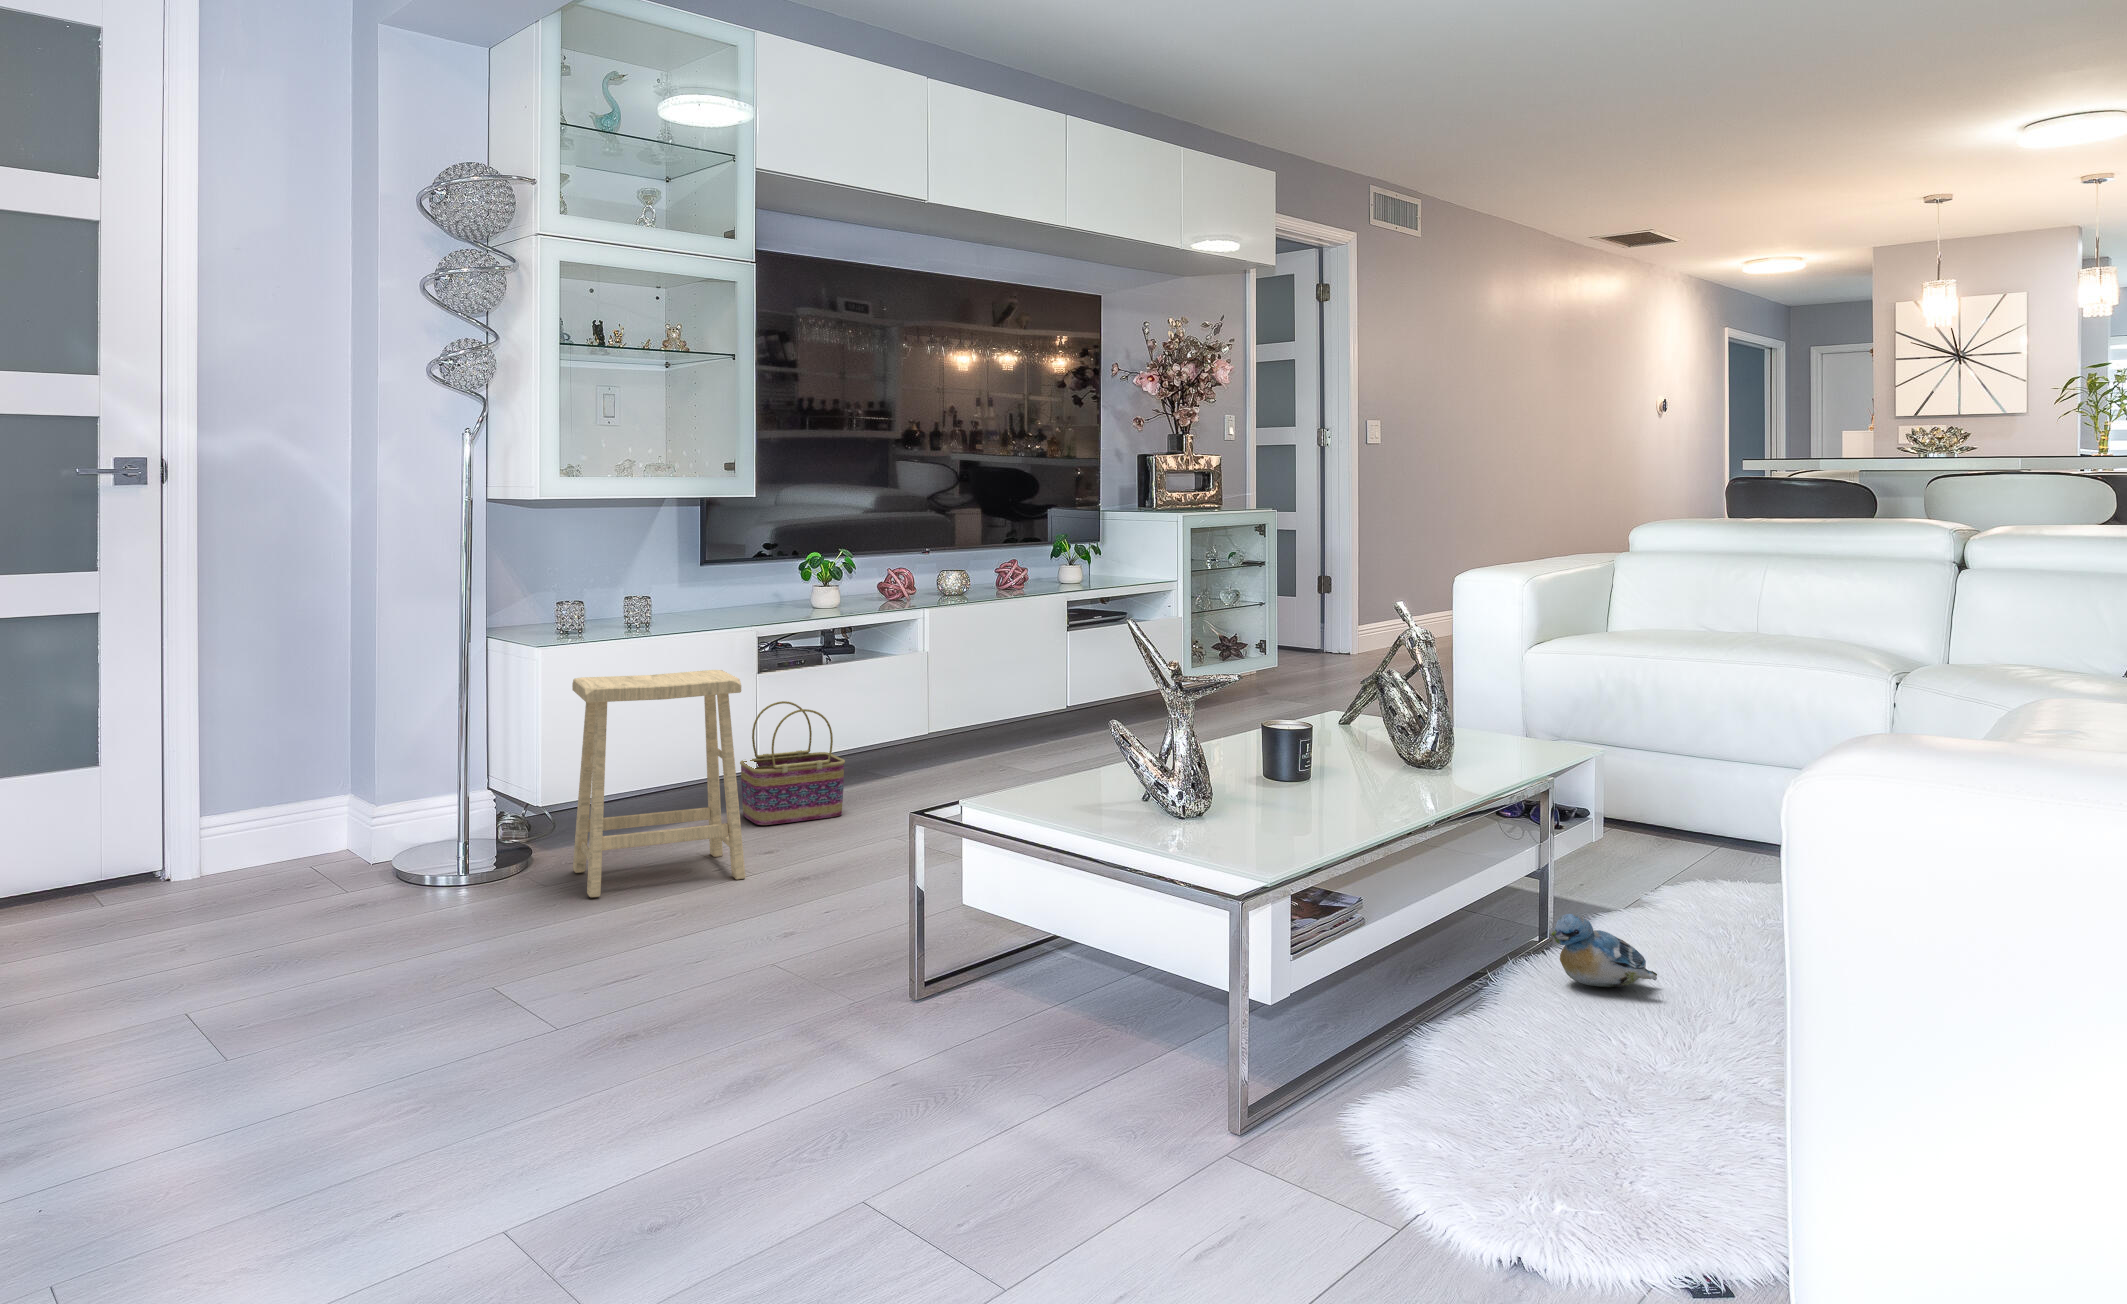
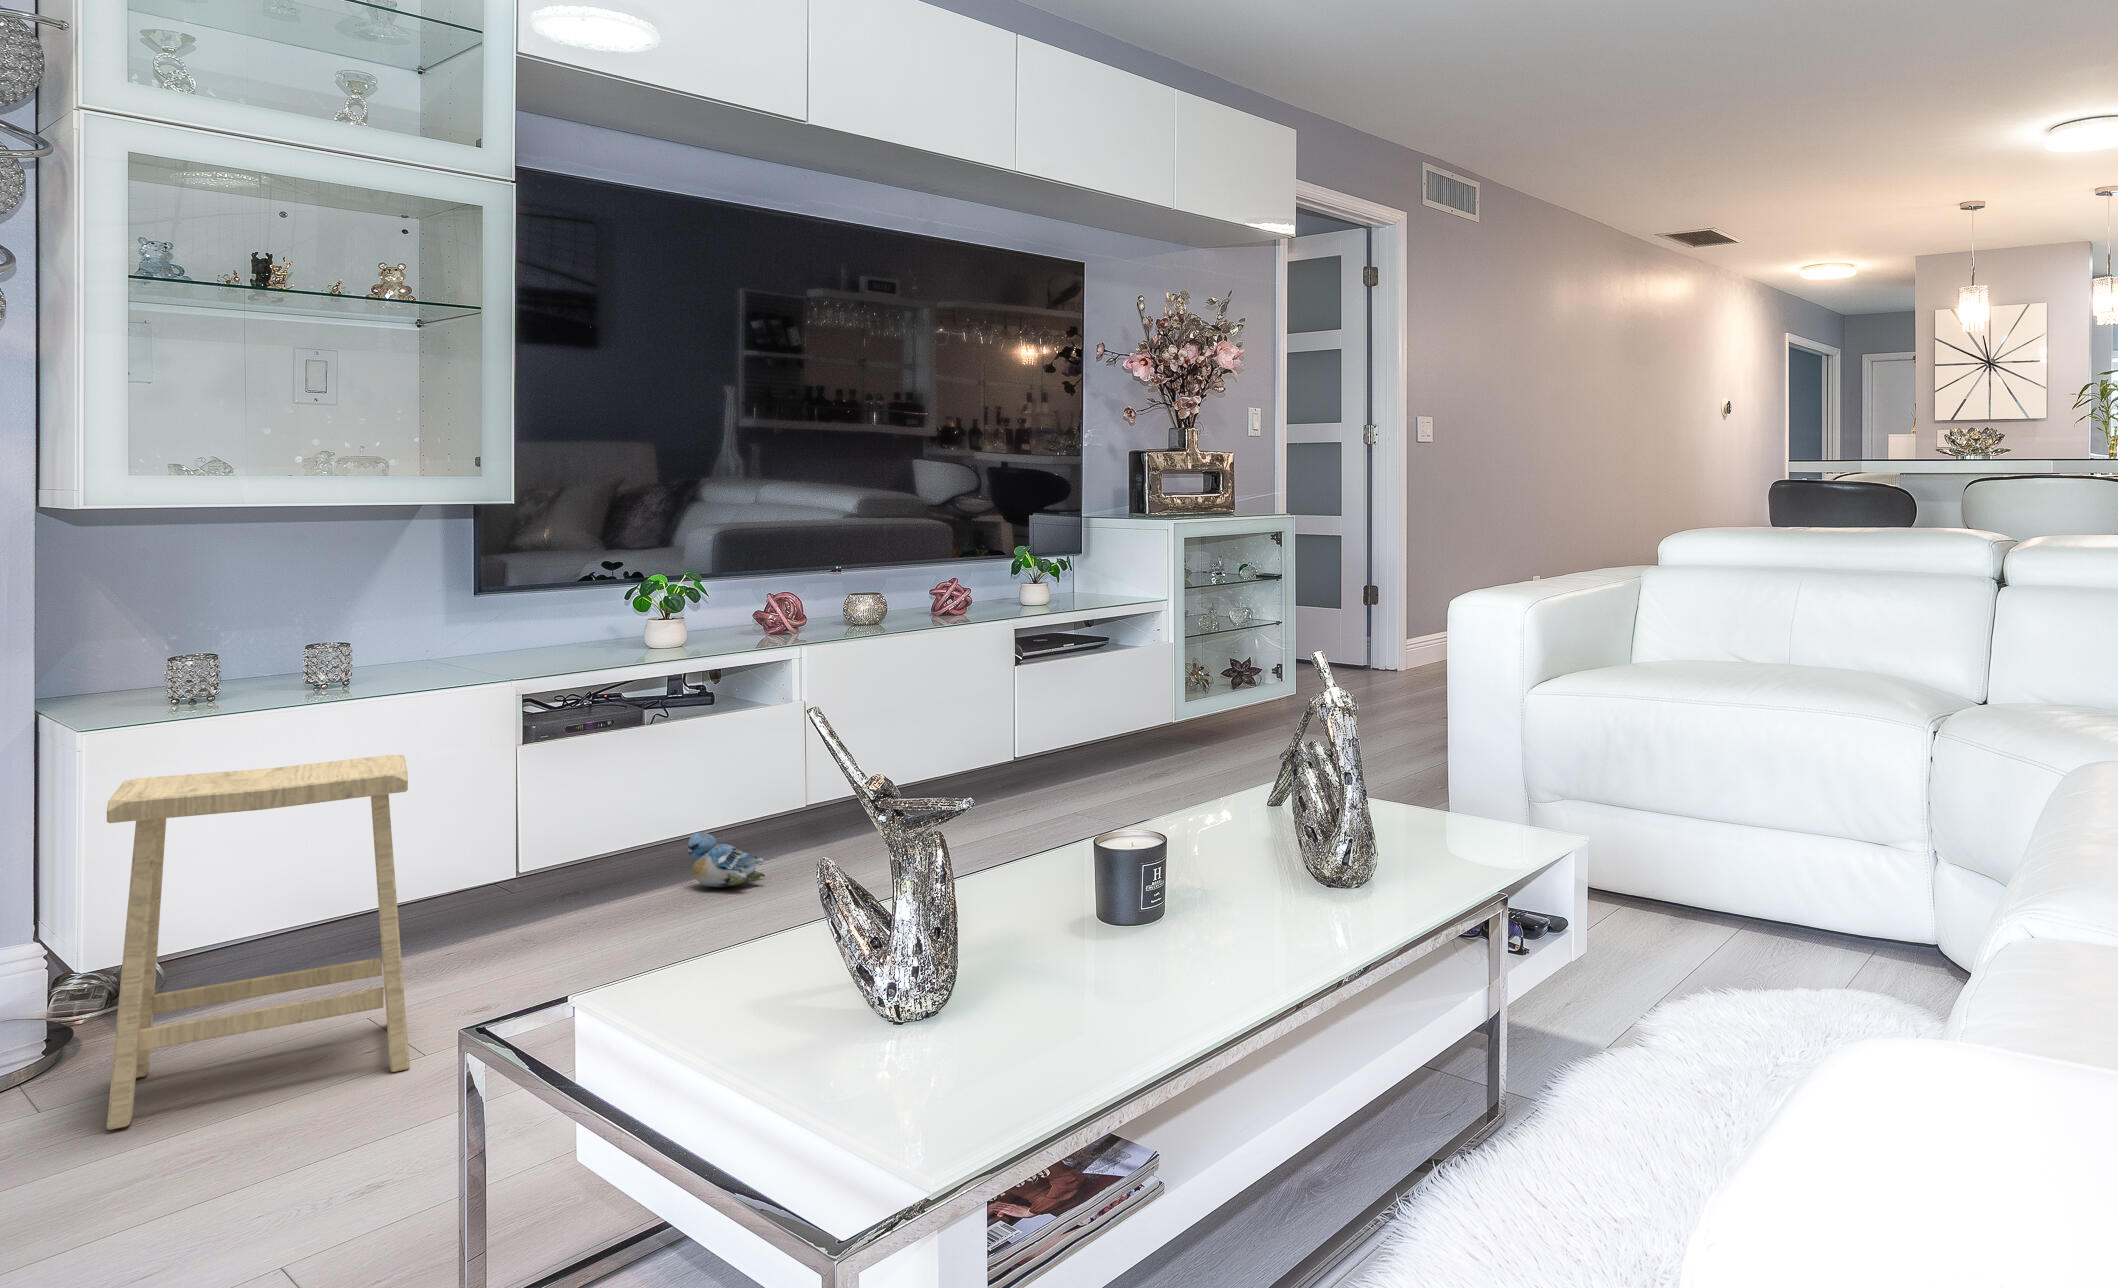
basket: present [740,701,845,825] -> none [486,785,647,966]
plush toy: present [1551,914,1657,987] -> present [686,832,765,887]

